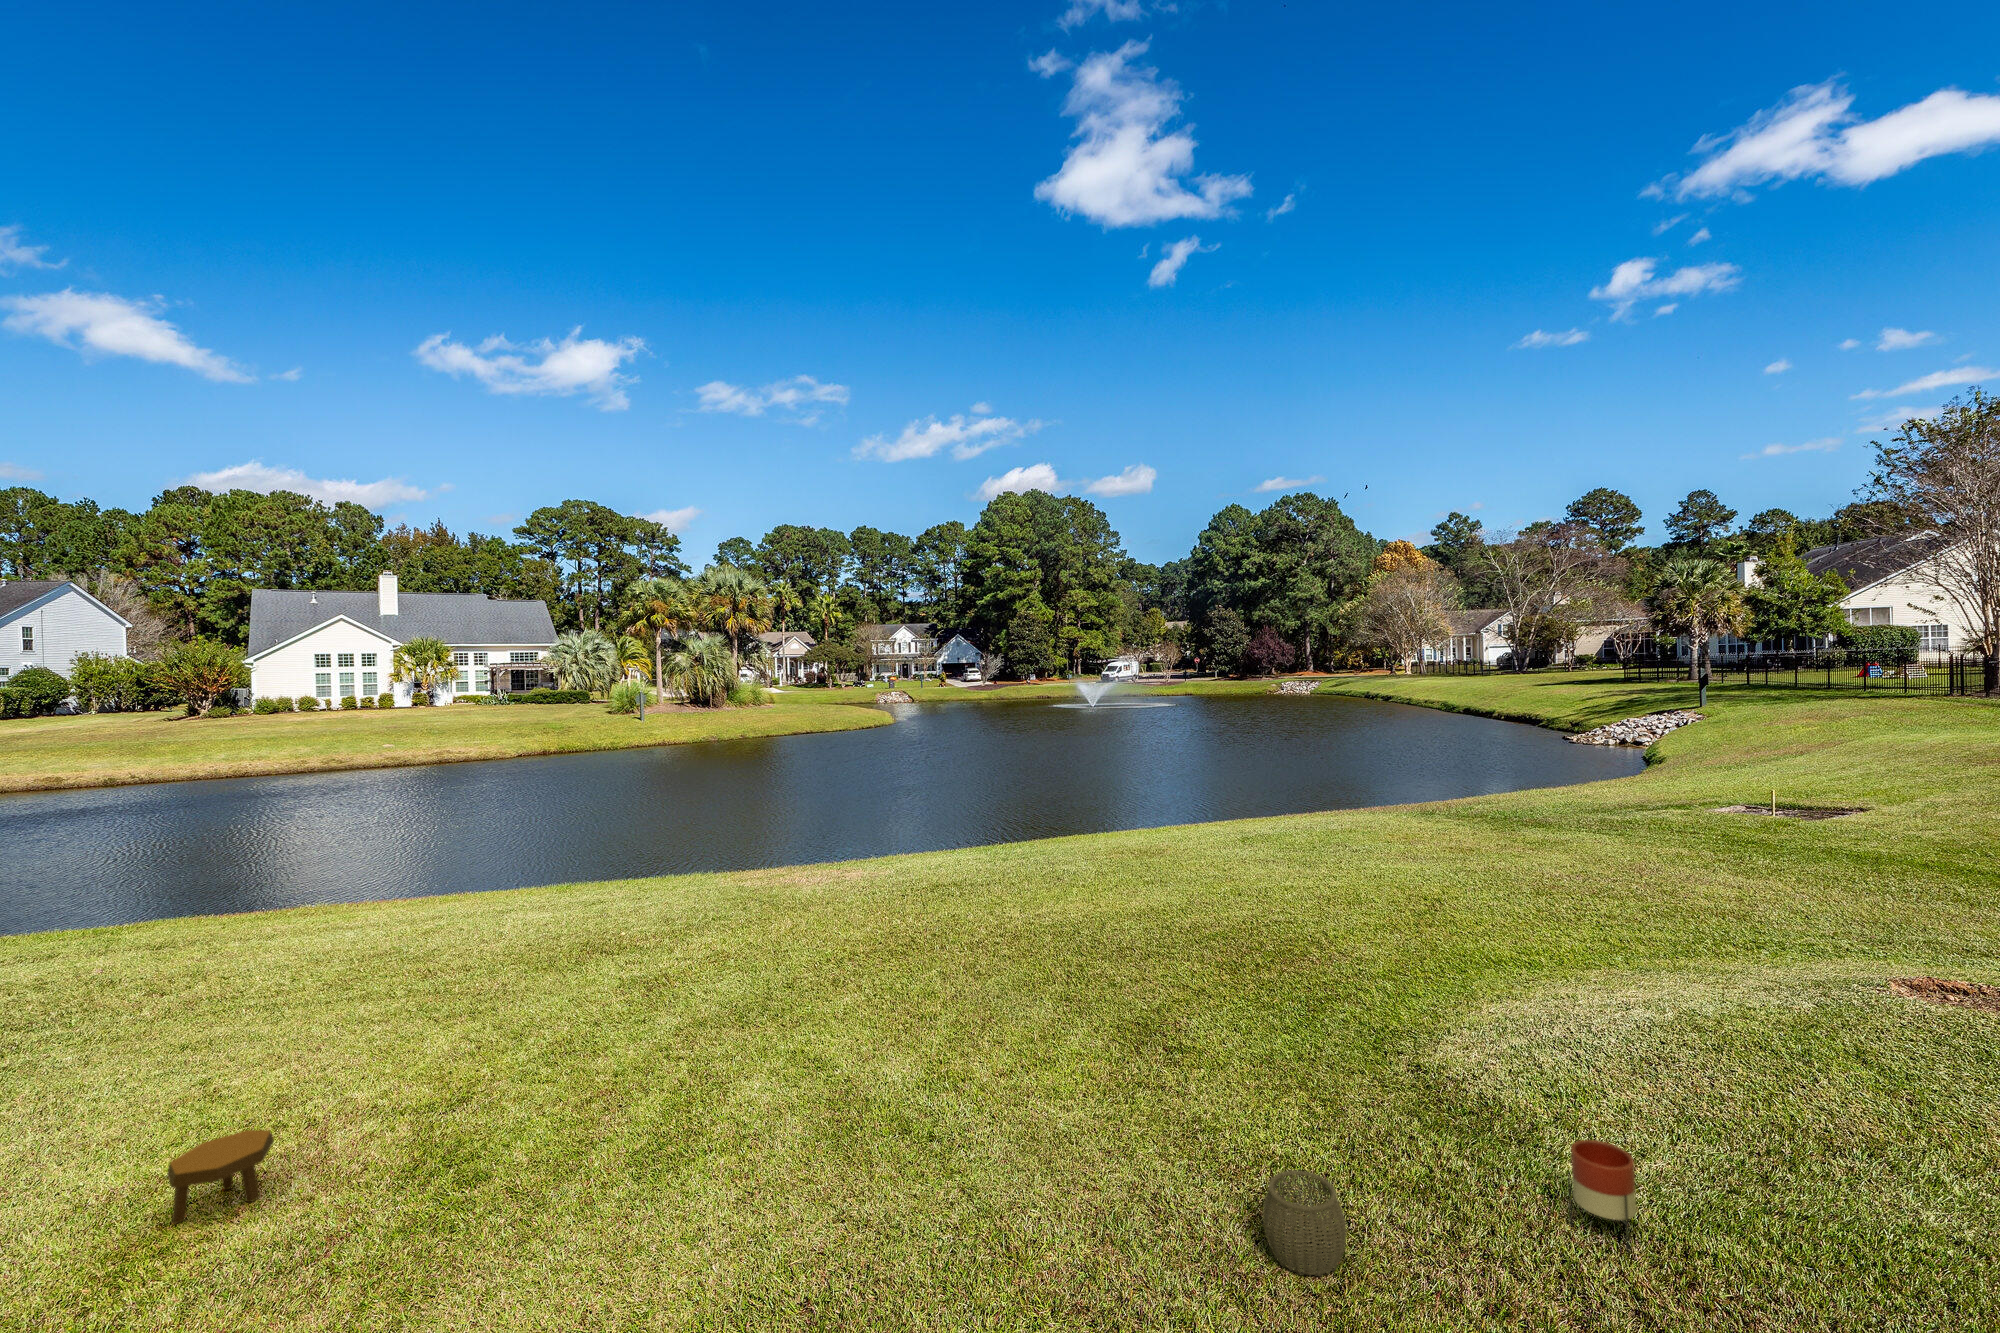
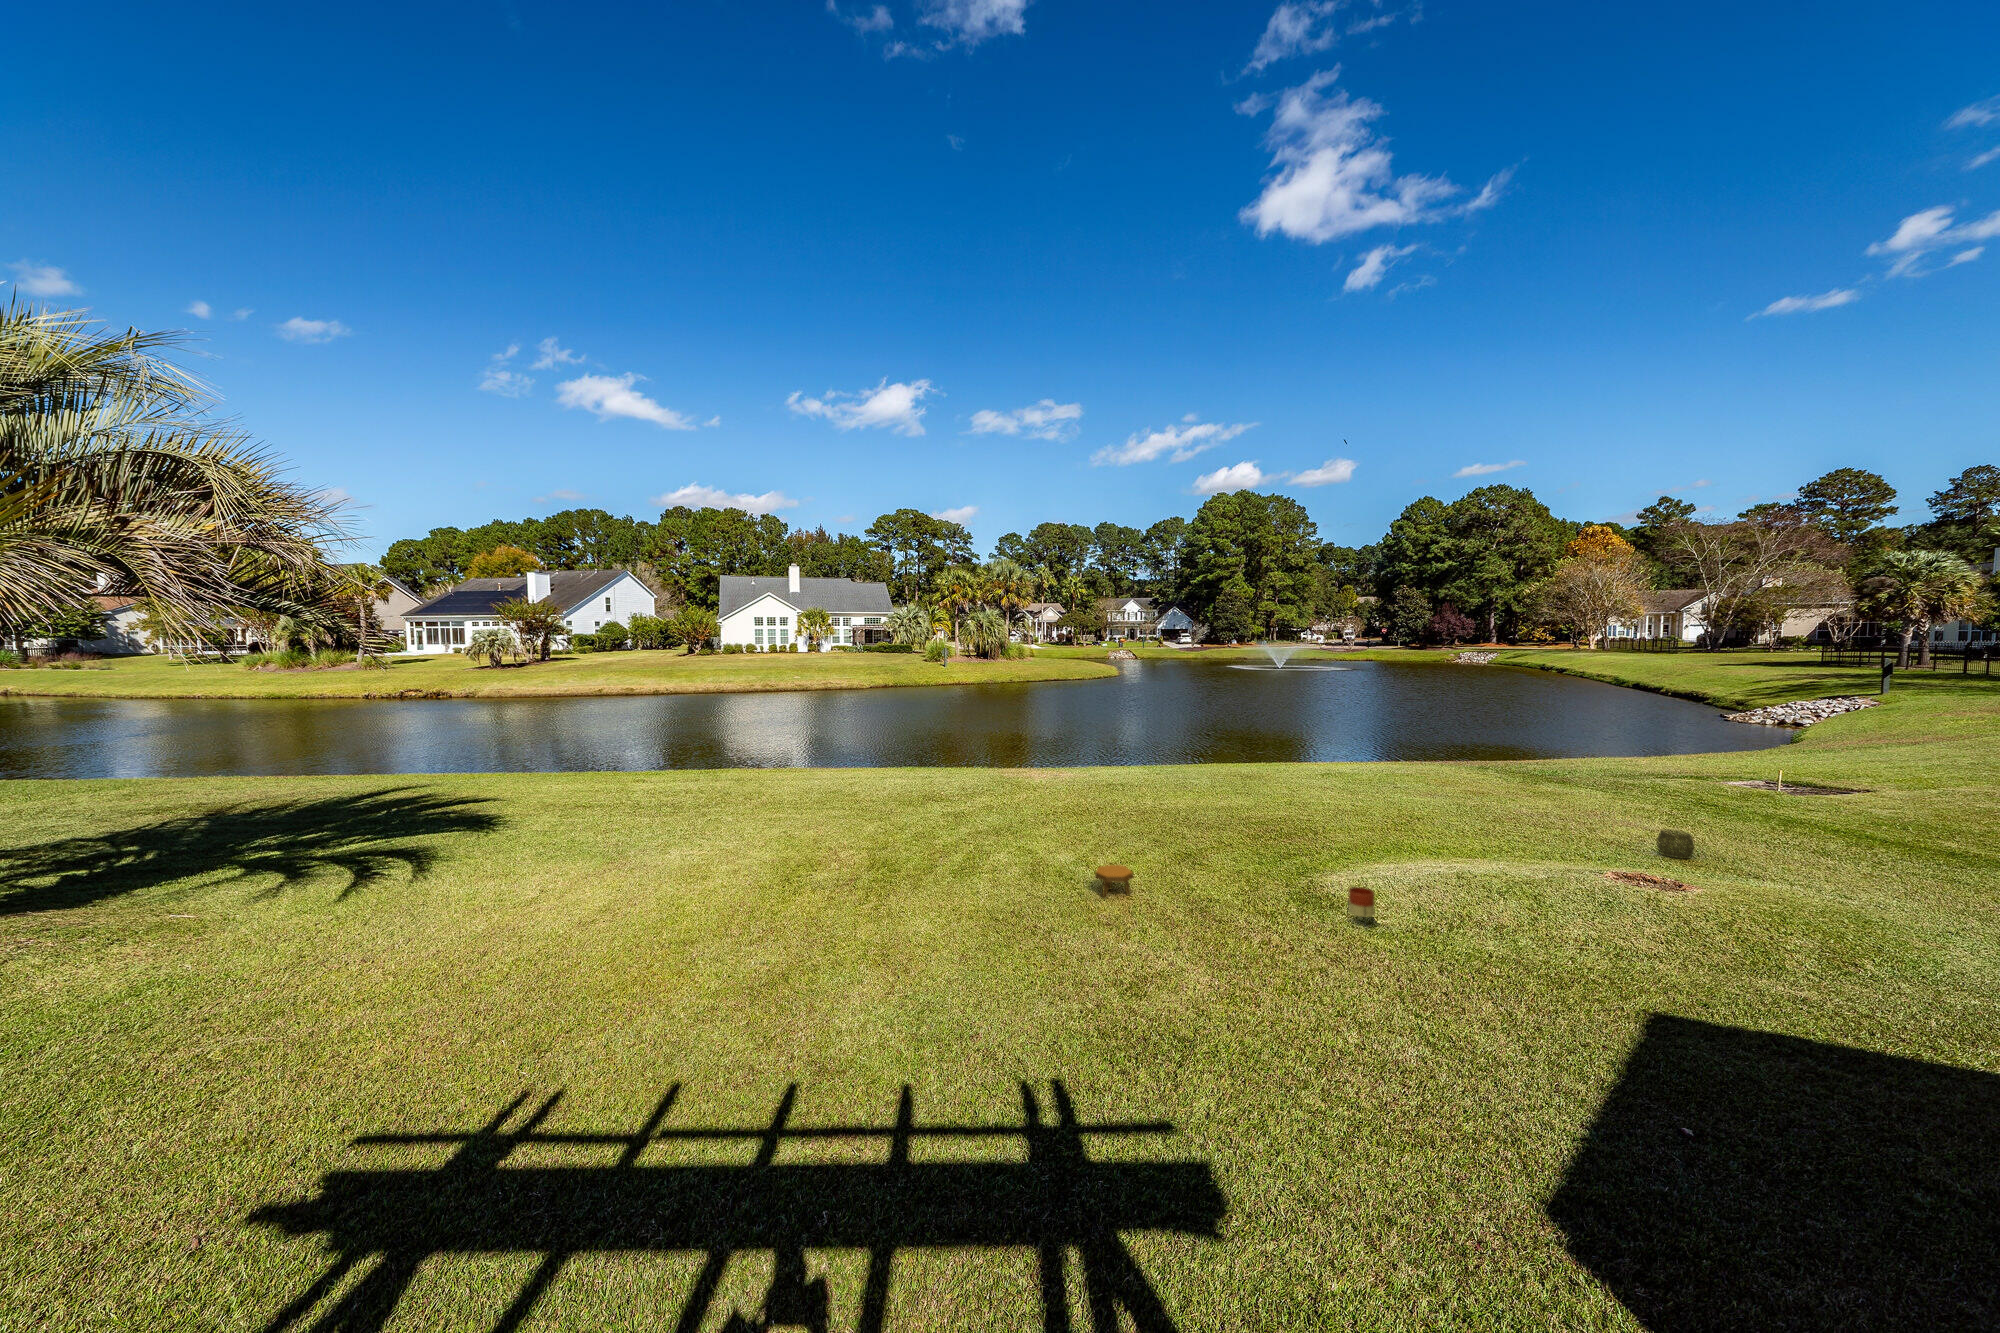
footstool: present [167,1130,274,1224] -> present [1095,865,1134,899]
woven basket: present [1262,1170,1347,1276] -> present [1657,830,1695,859]

